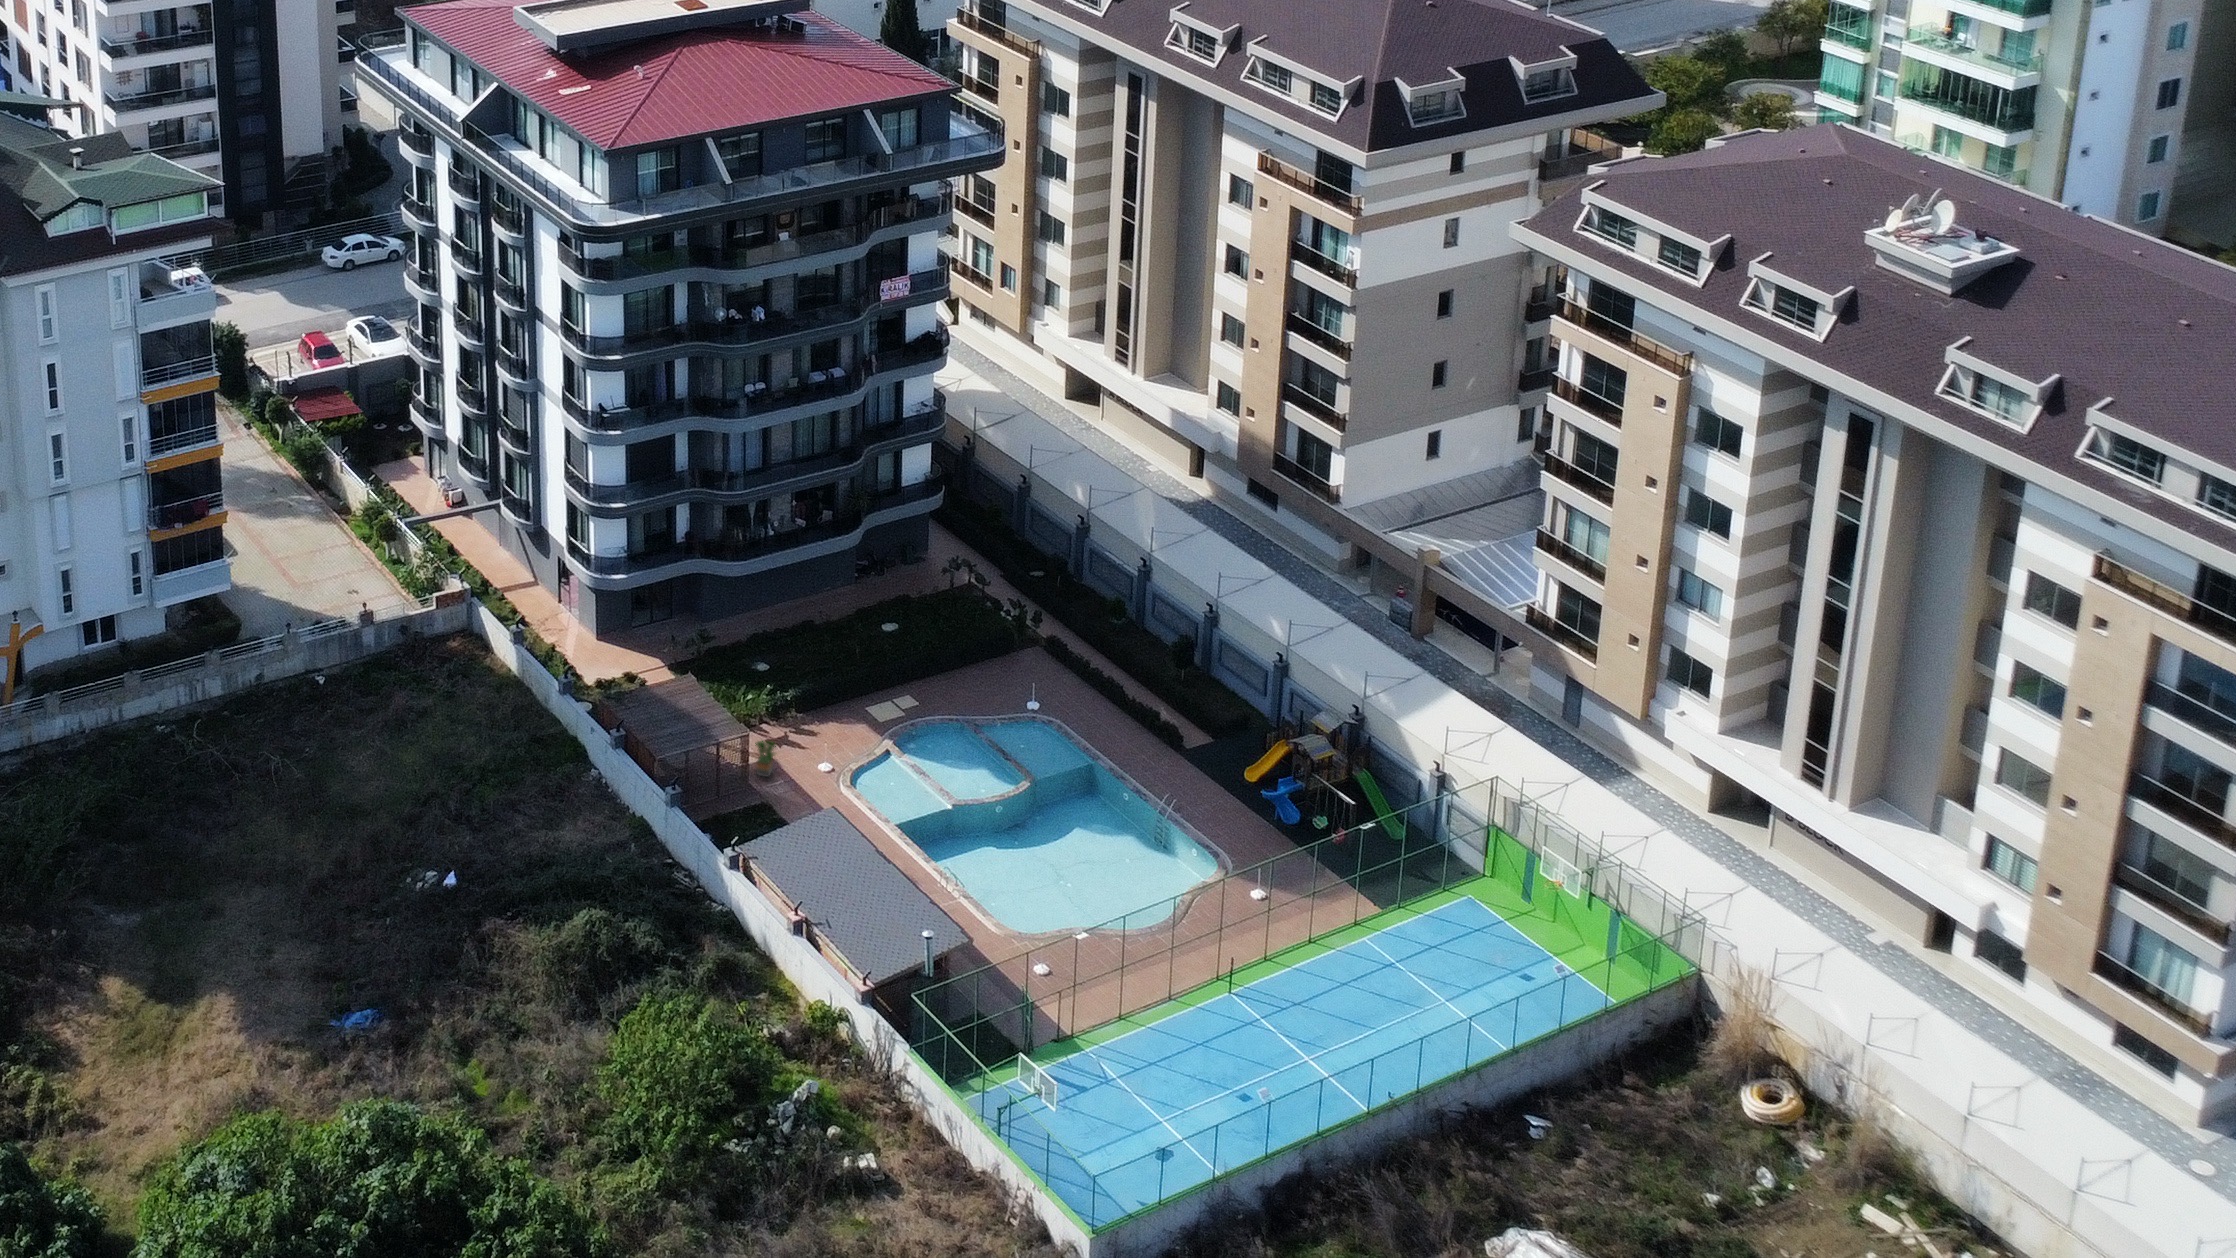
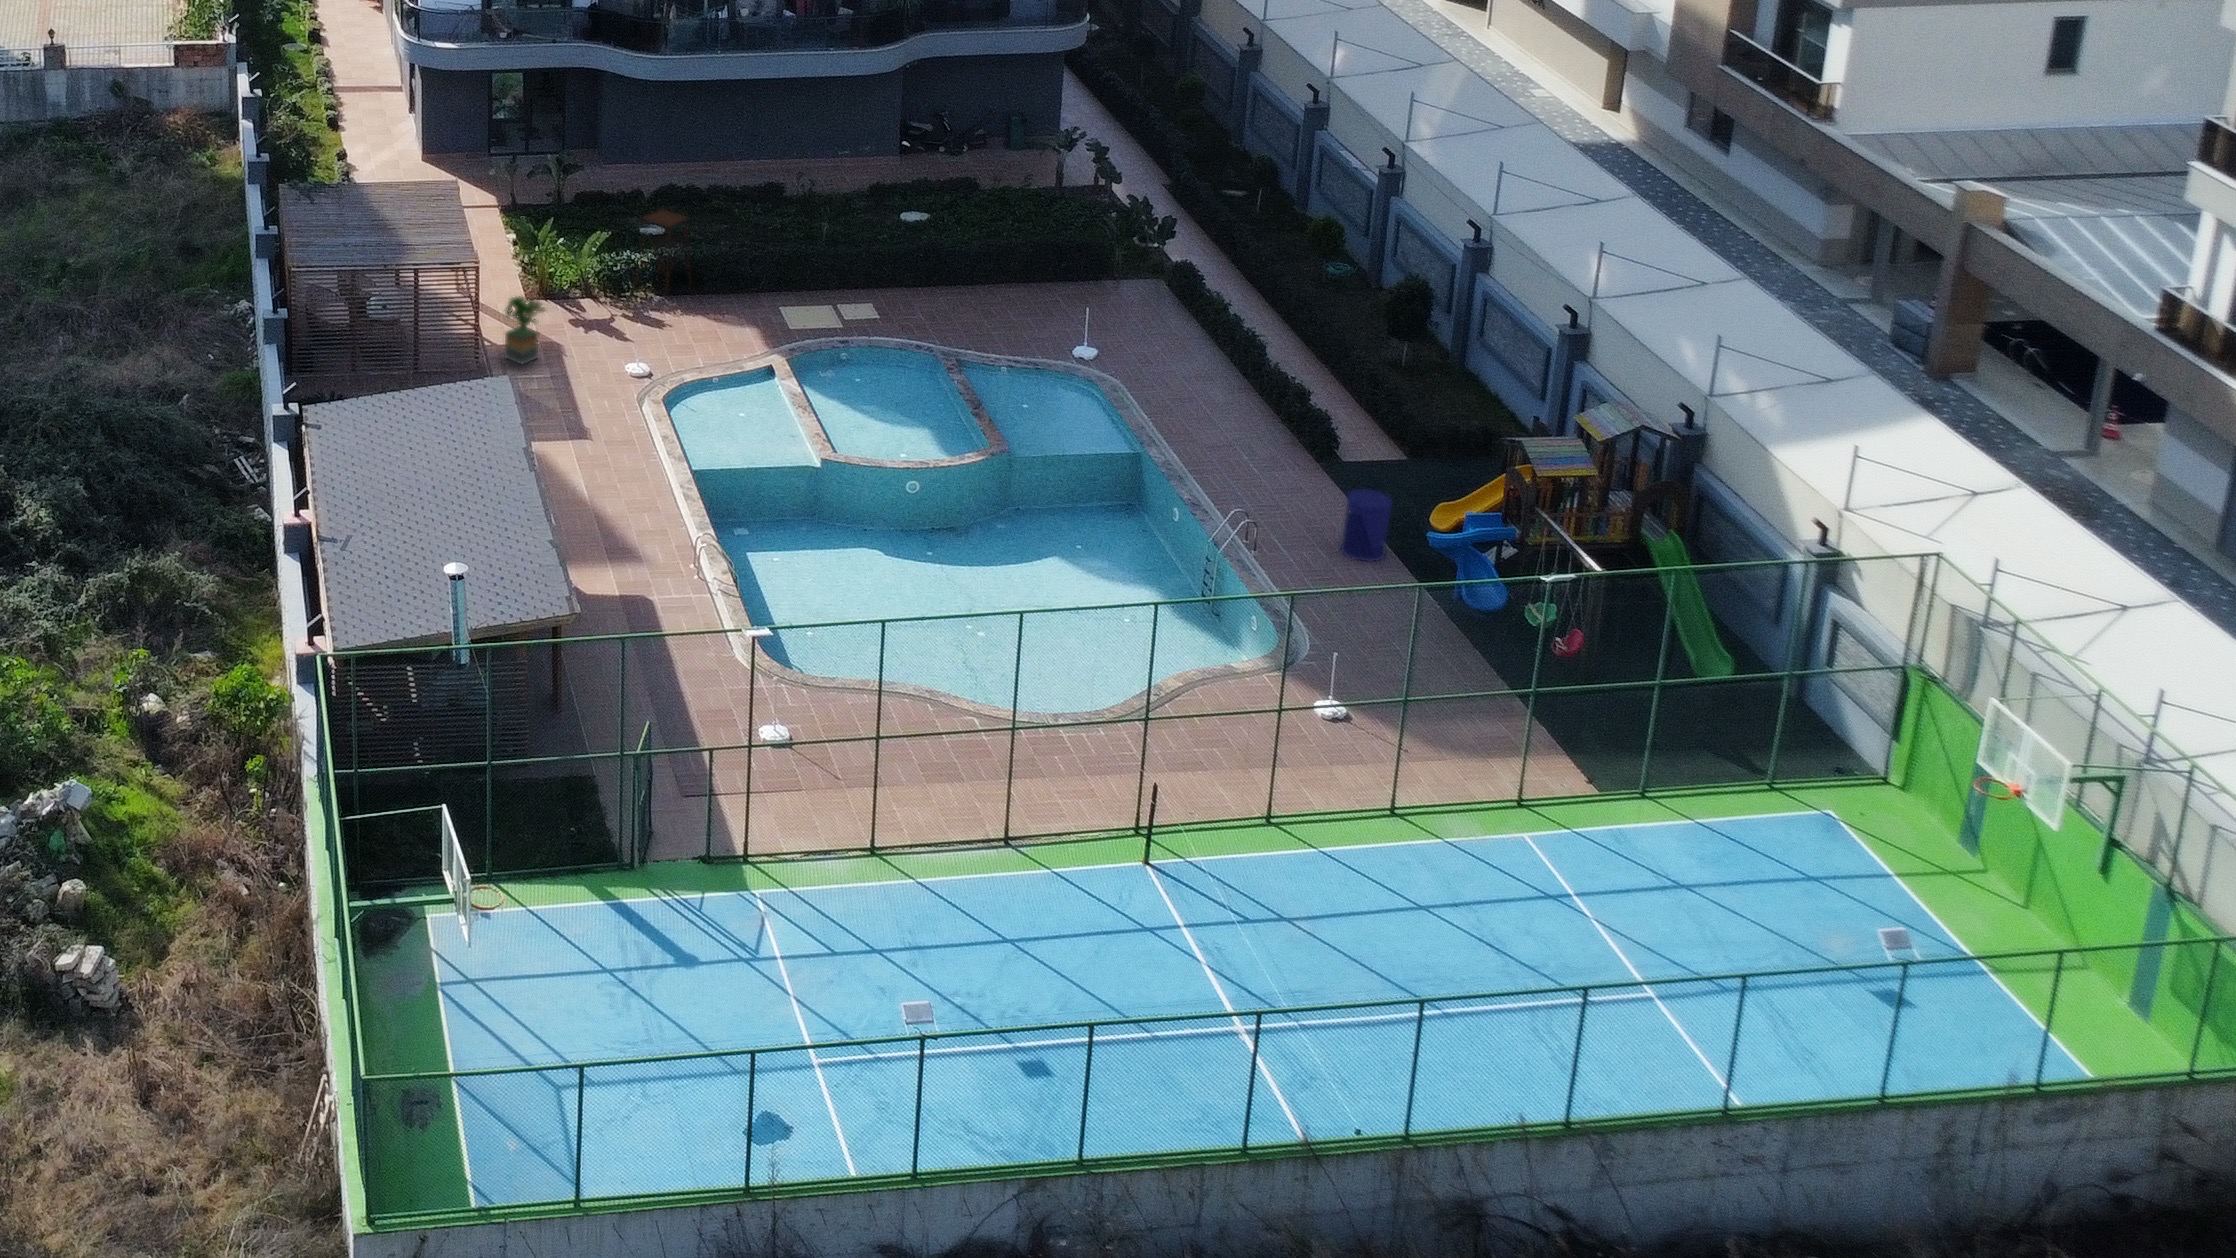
side table: none [779,659,806,707] -> present [639,210,689,281]
waste bin: none [1213,770,1236,806] -> present [1341,489,1392,561]

